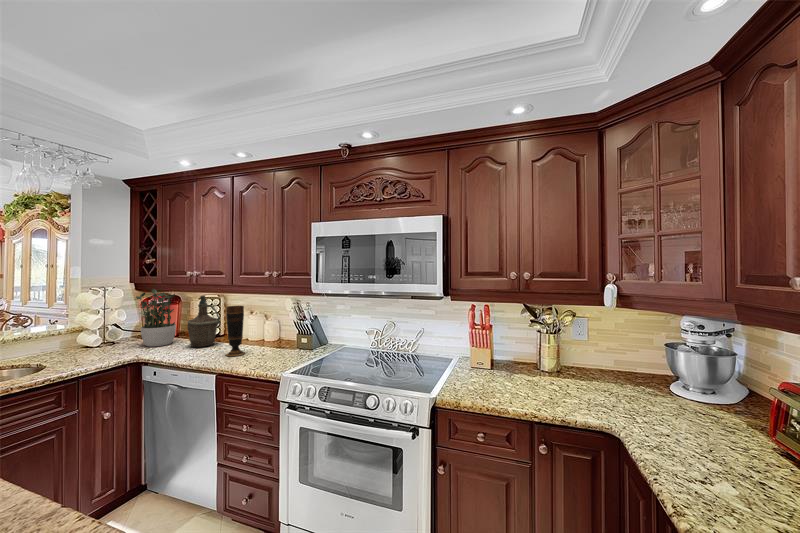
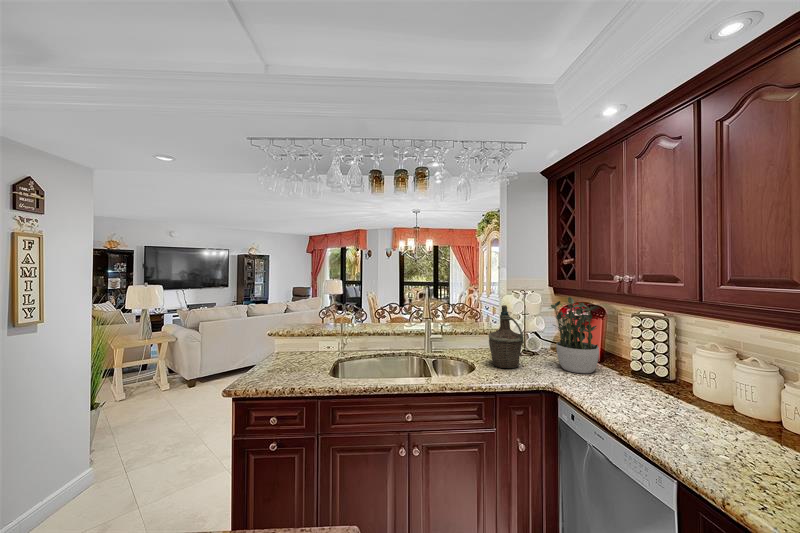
bottle: present [187,295,220,347] -> present [488,305,524,368]
vase: present [226,306,245,356] -> none [691,345,742,455]

